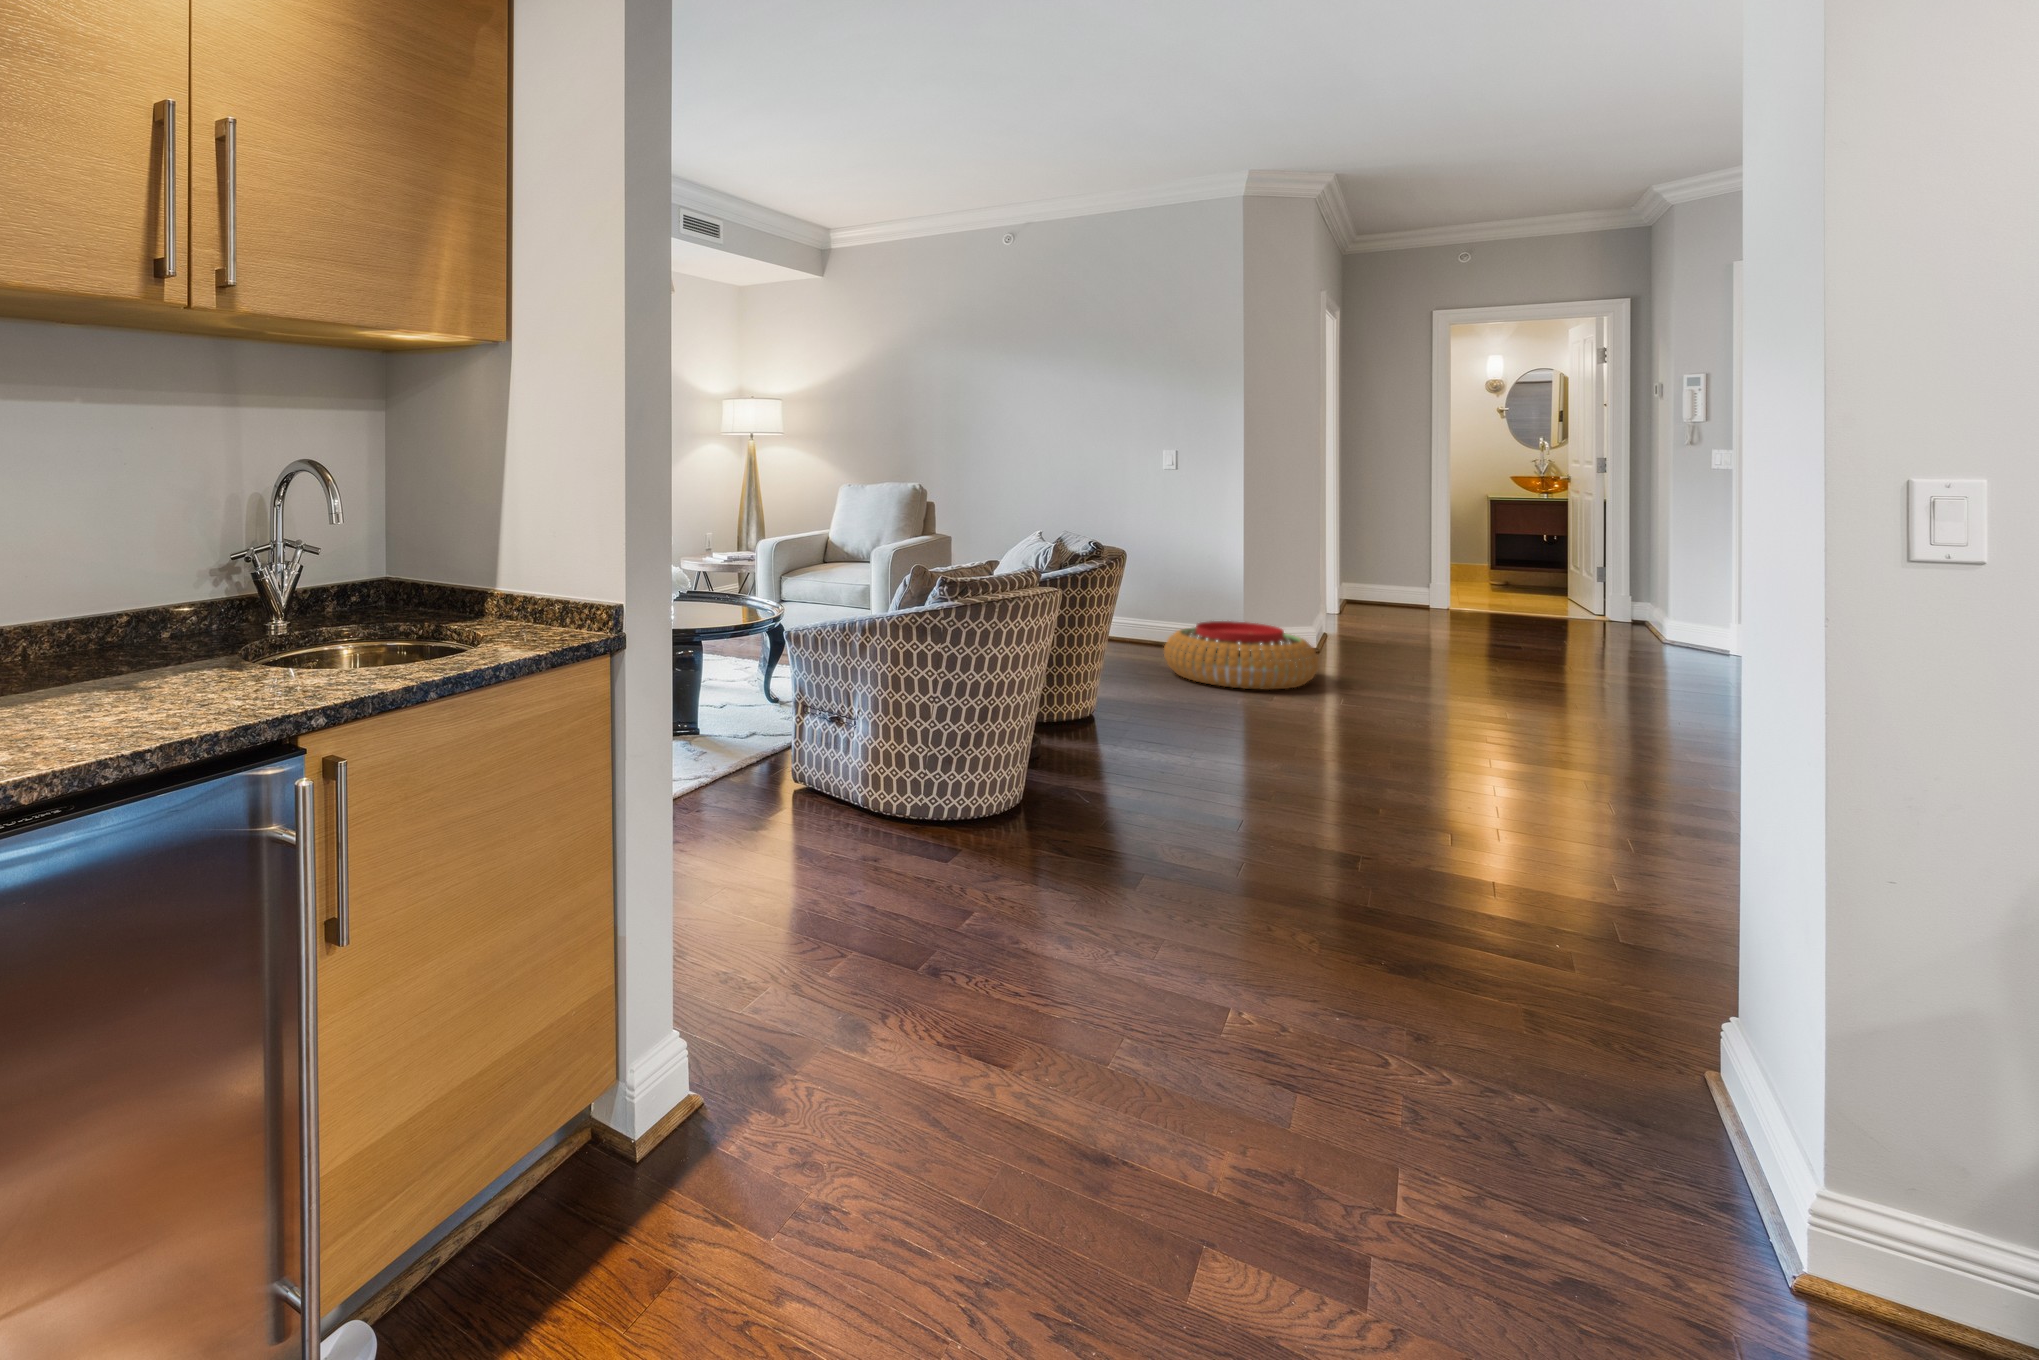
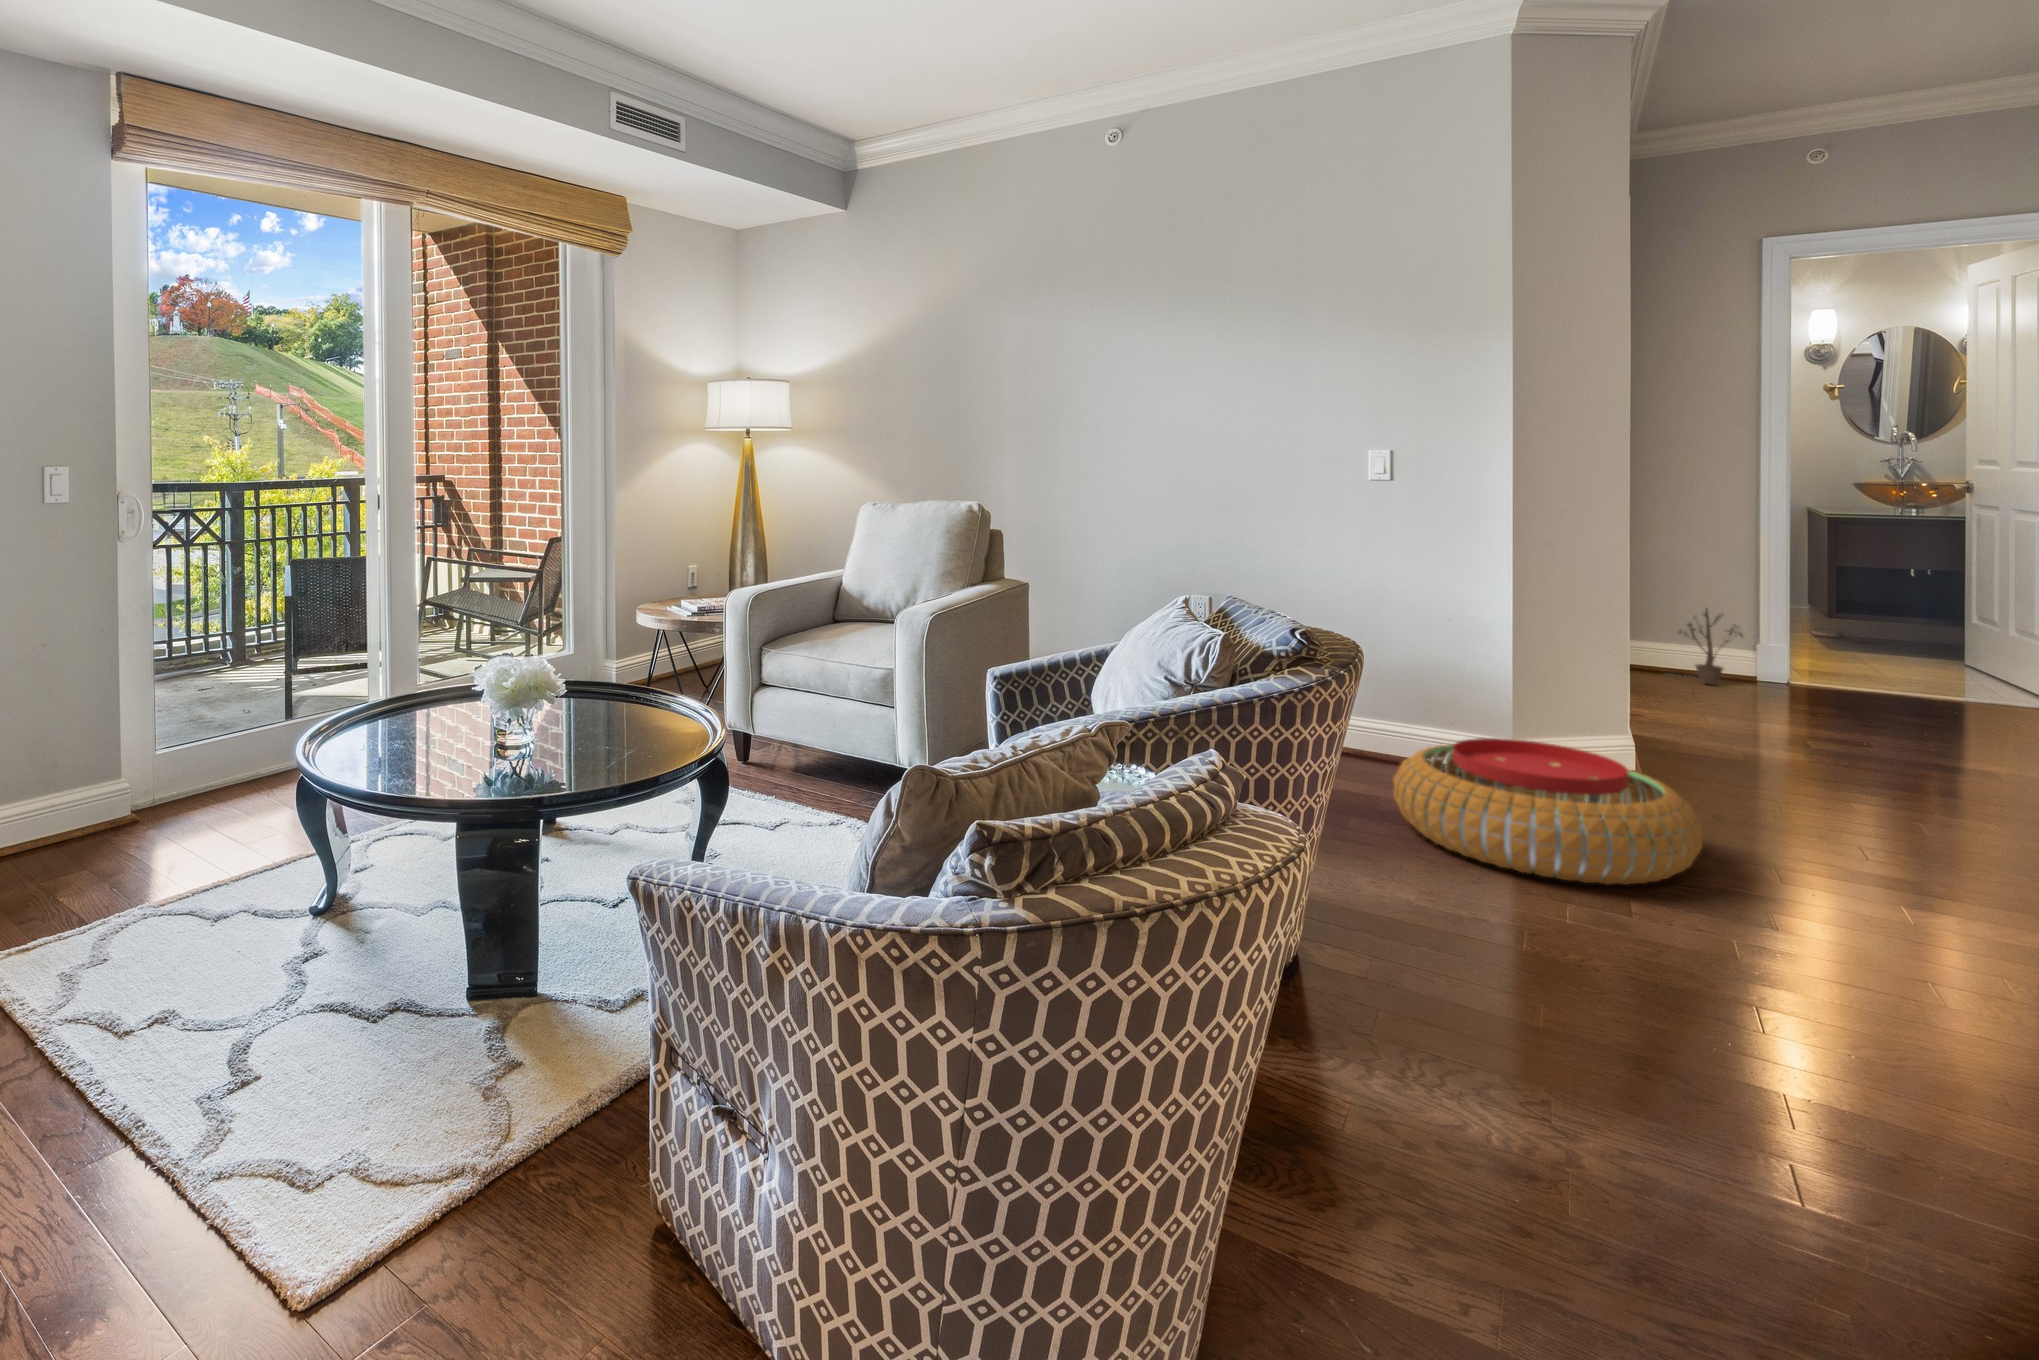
decorative plant: none [1372,561,1417,613] -> present [1672,609,1742,685]

